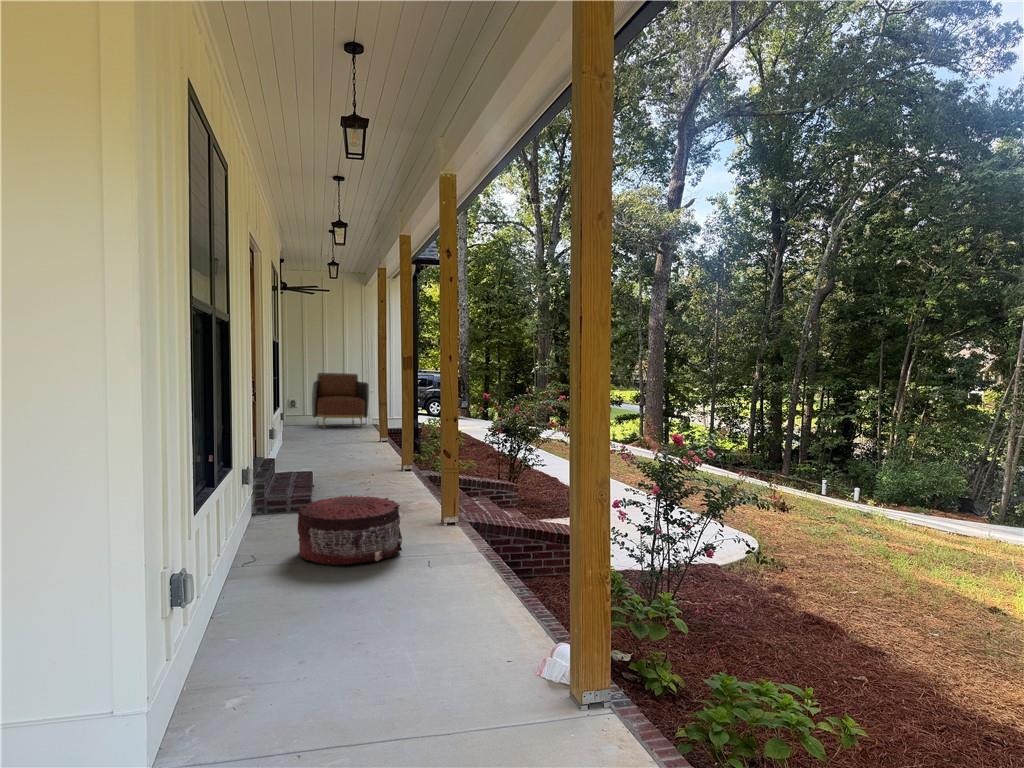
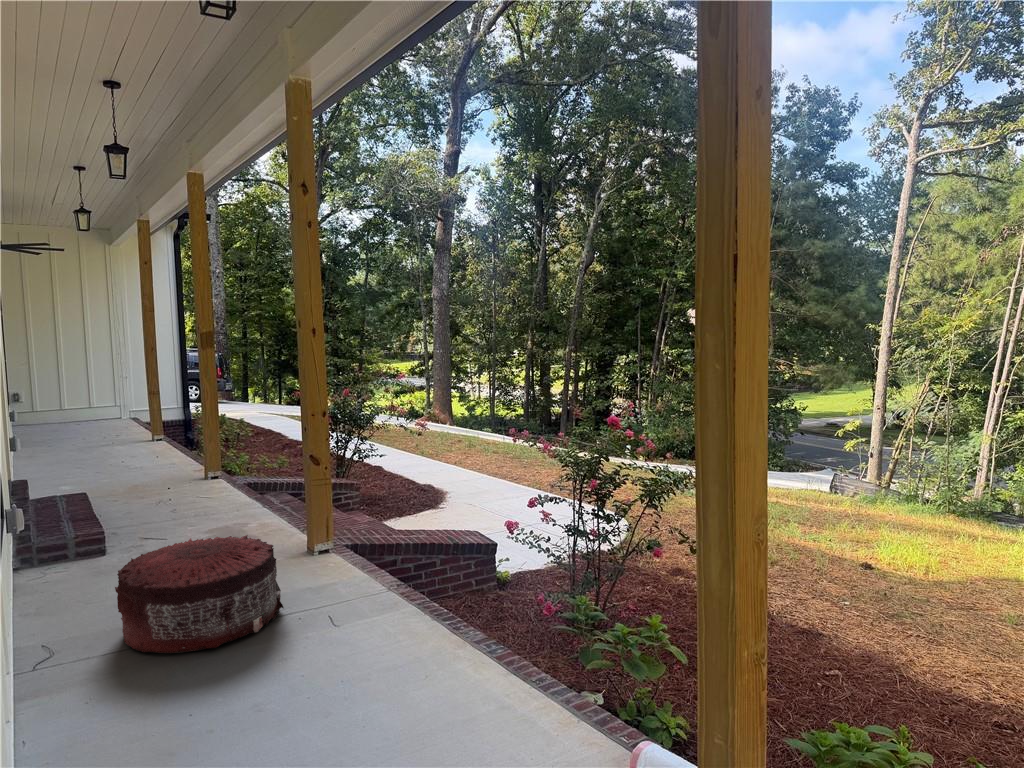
armchair: present [312,373,369,429] -> none [35,359,118,432]

